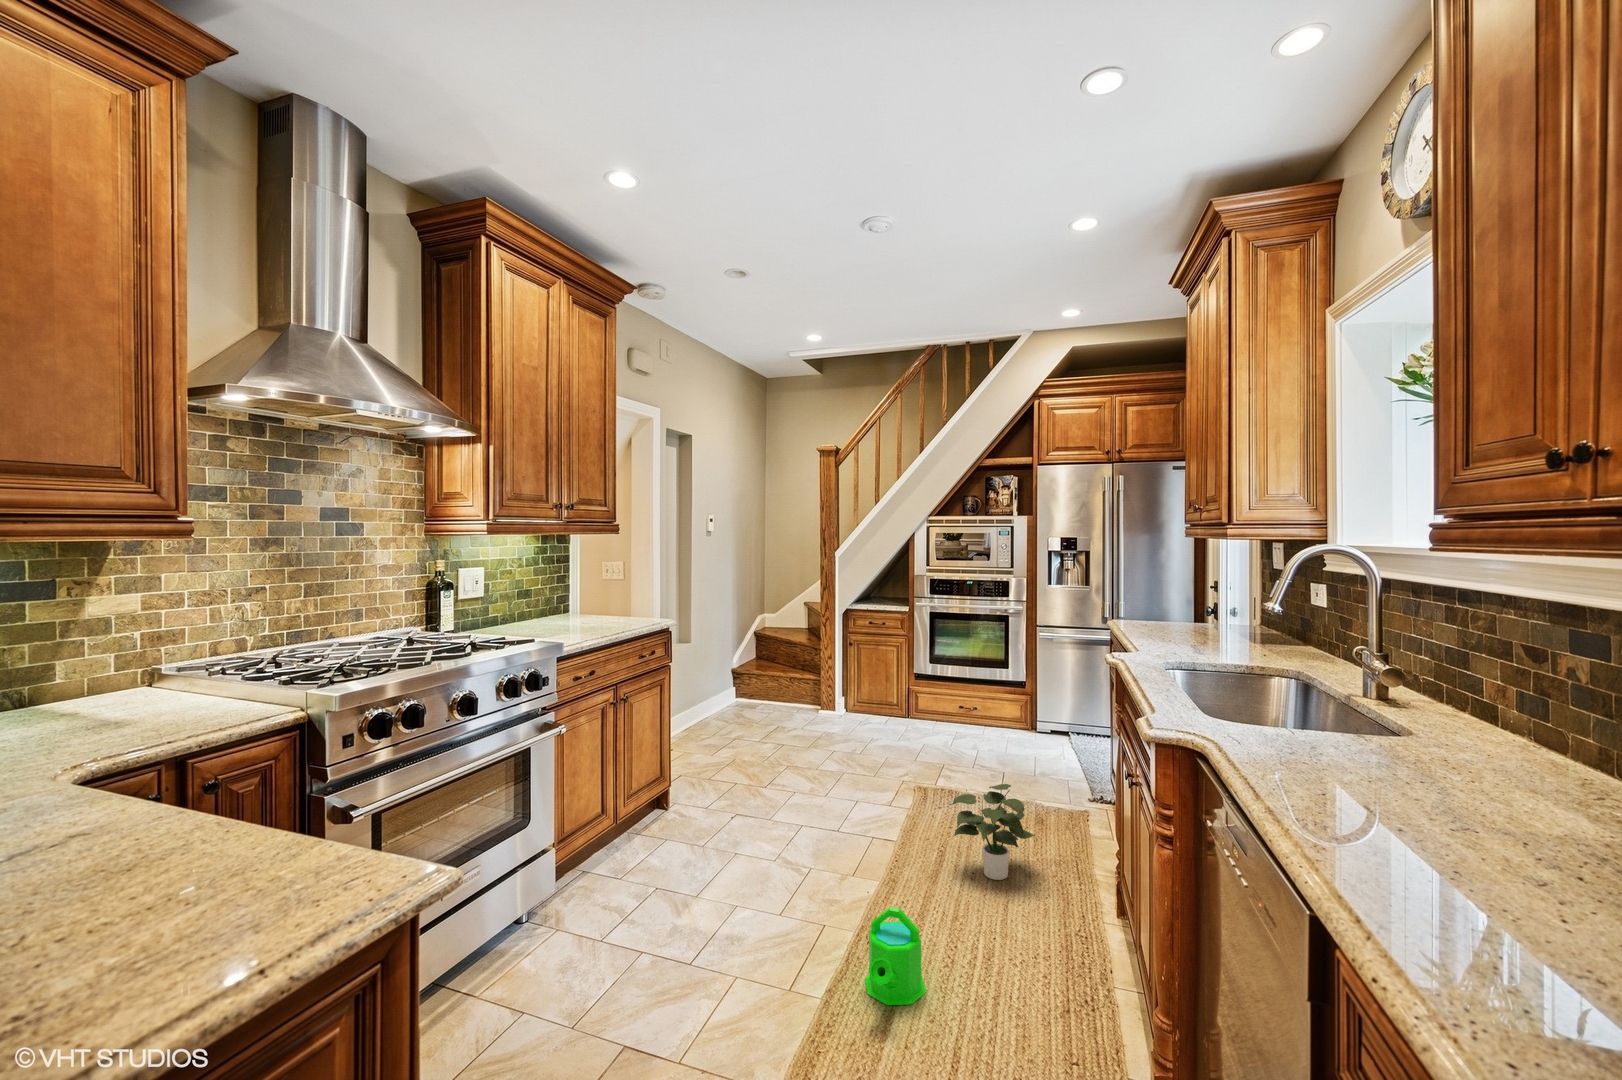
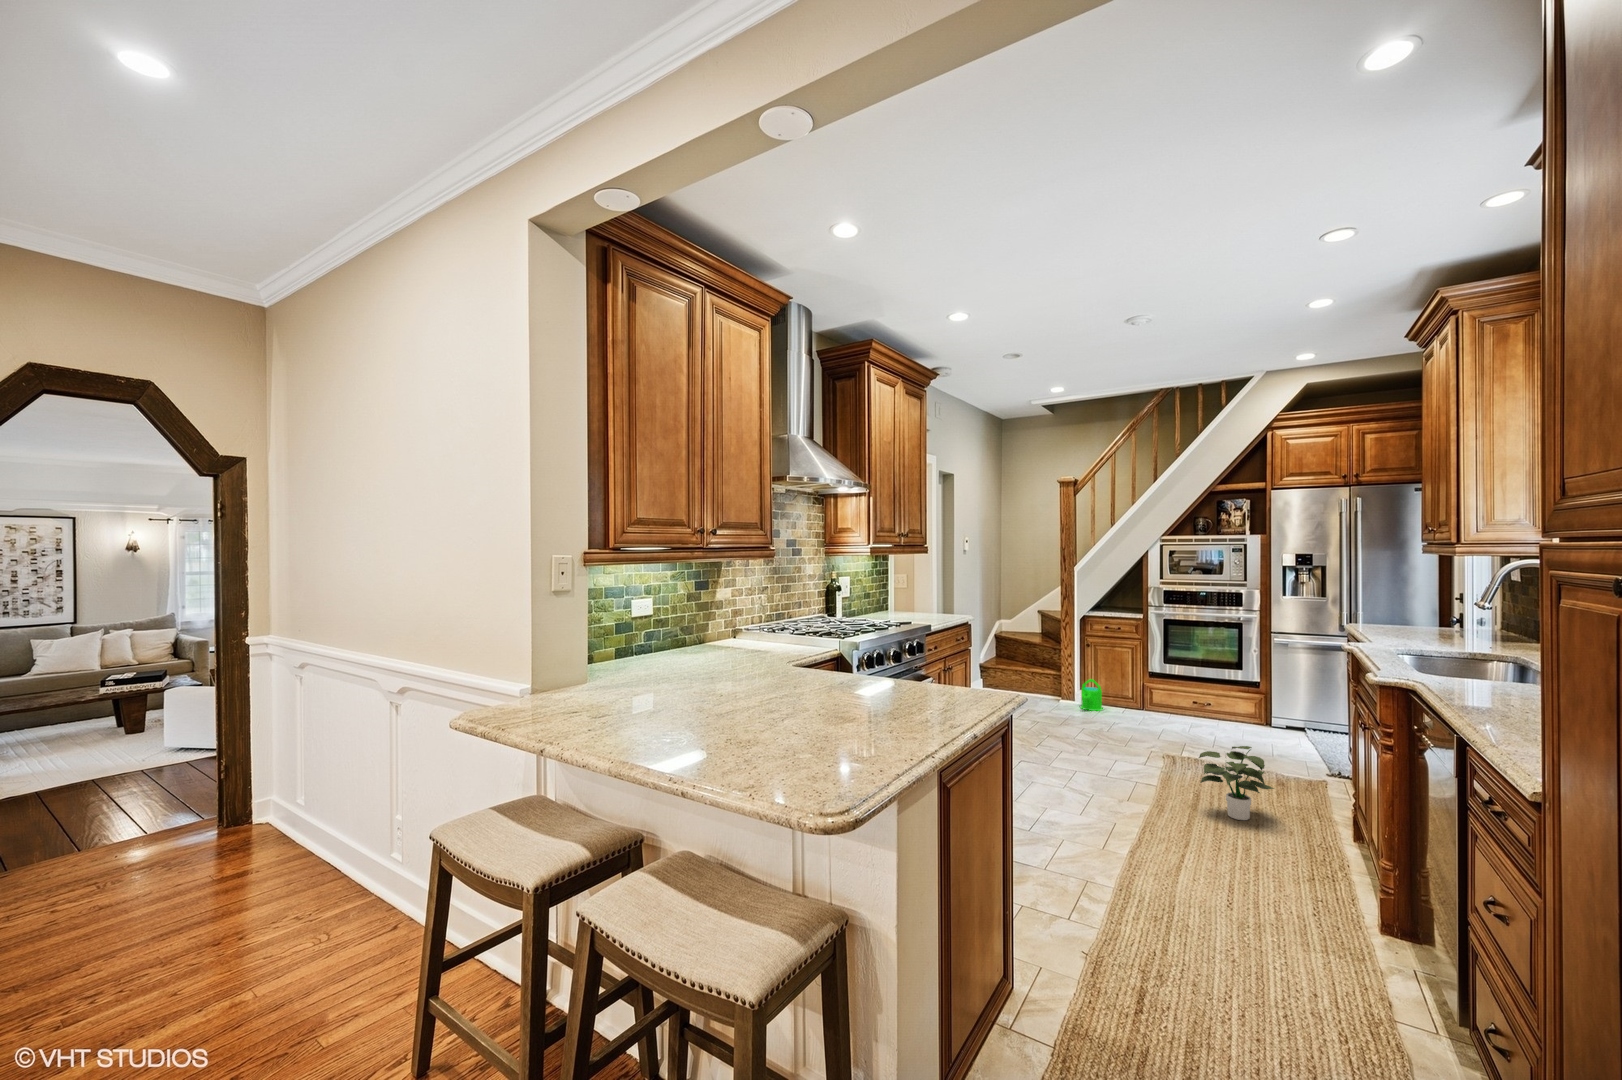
watering can: present [865,907,926,1005] -> present [1080,679,1103,711]

